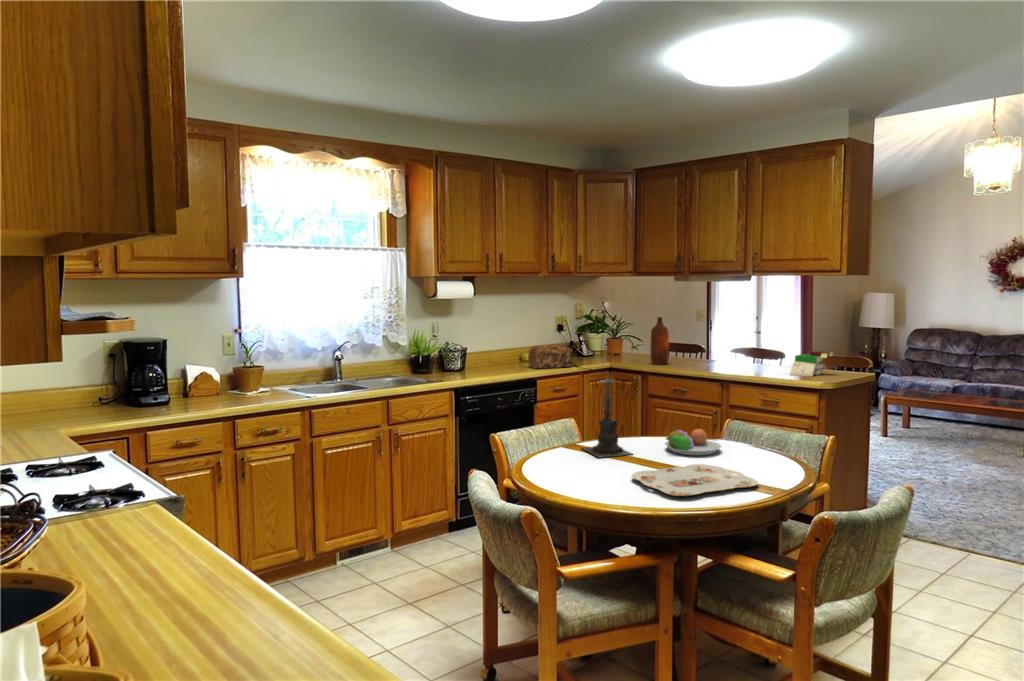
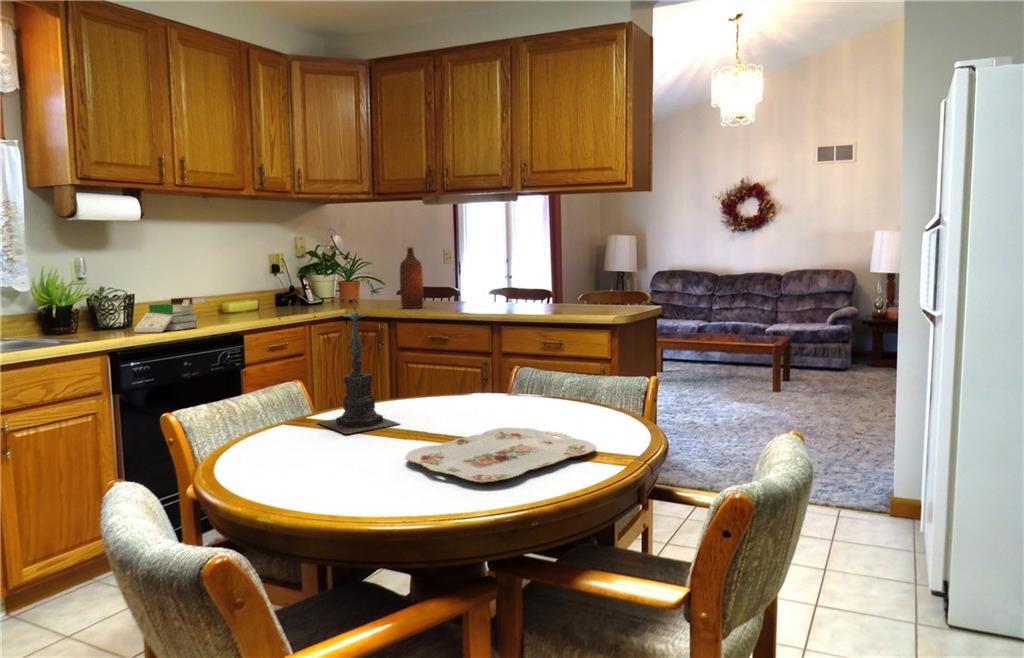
bread loaf: present [528,345,573,368] -> none [231,288,297,321]
book: present [790,351,833,377] -> present [134,297,205,333]
fruit bowl: present [665,427,721,455] -> none [443,378,523,417]

